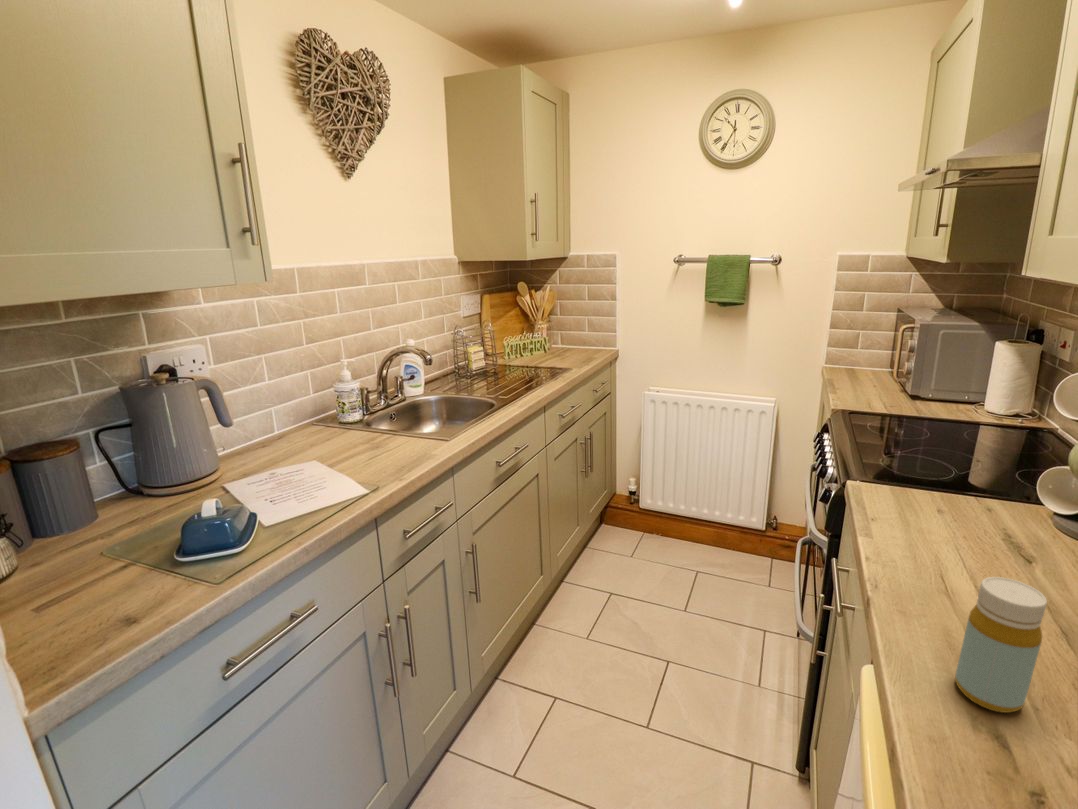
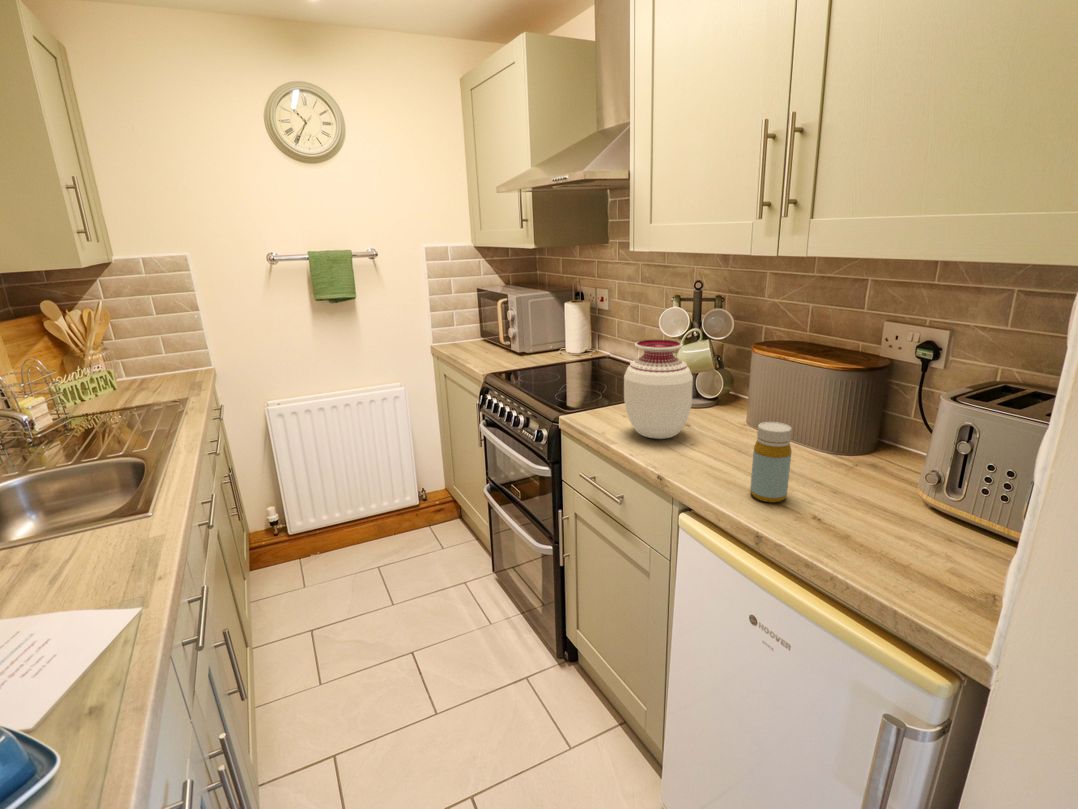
vase: none [899,410,1025,557] -> present [624,340,693,439]

